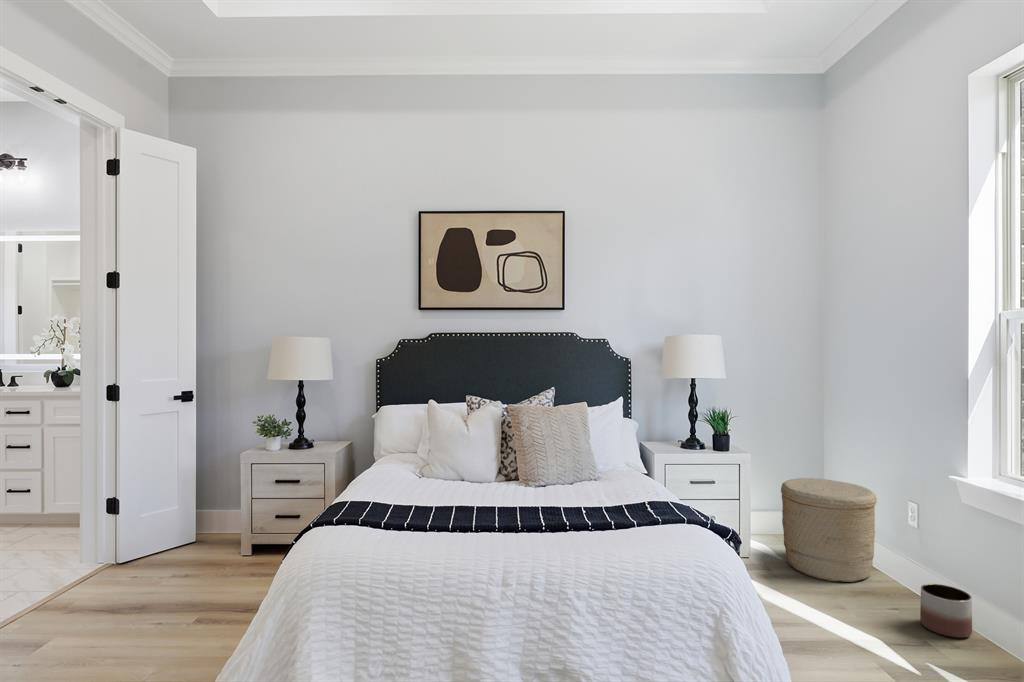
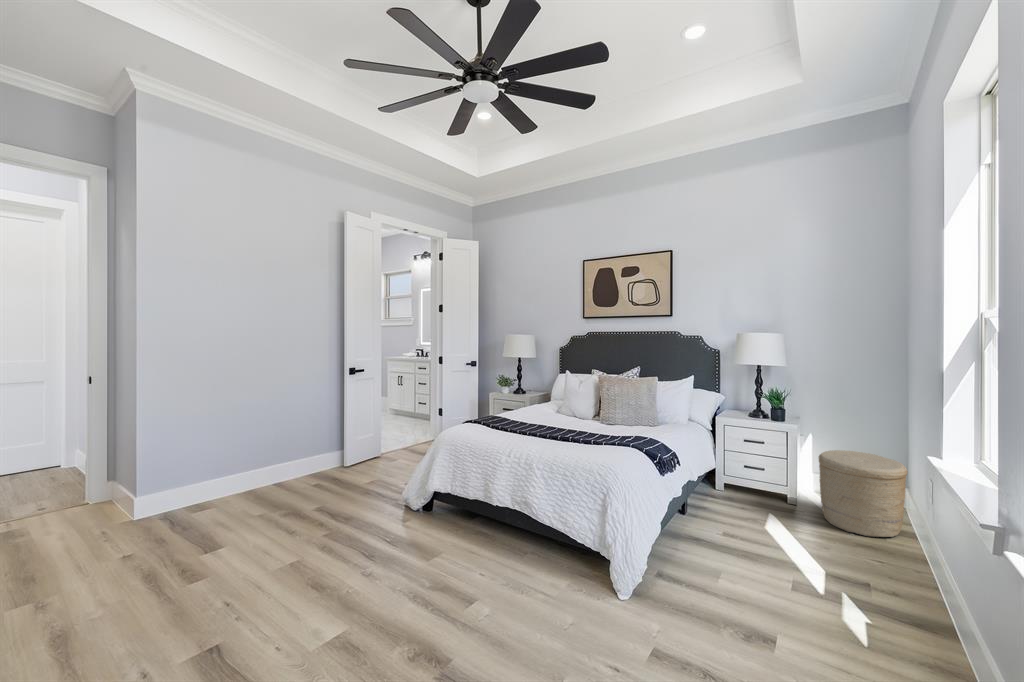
planter: present [920,584,972,638] -> none [882,541,928,588]

